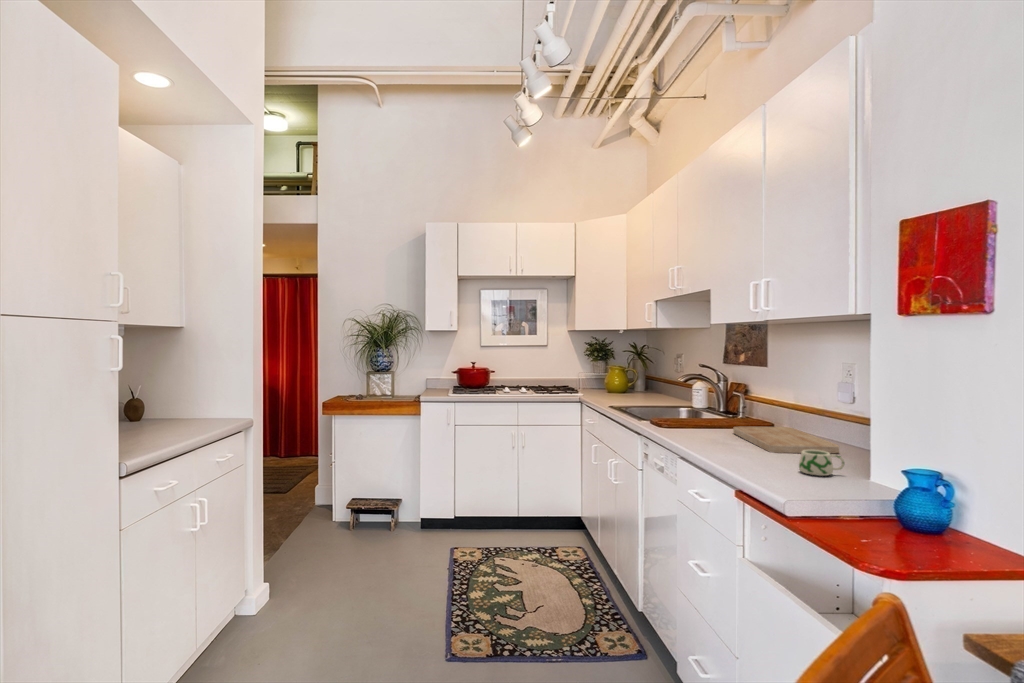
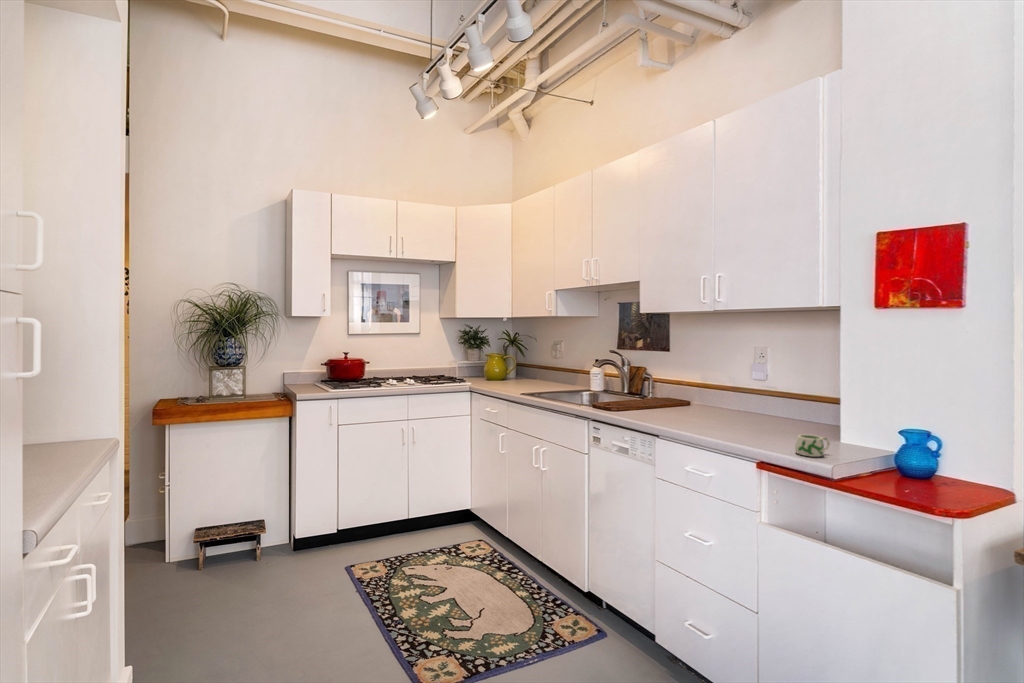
cutting board: present [733,427,839,453] -> none [678,411,785,437]

